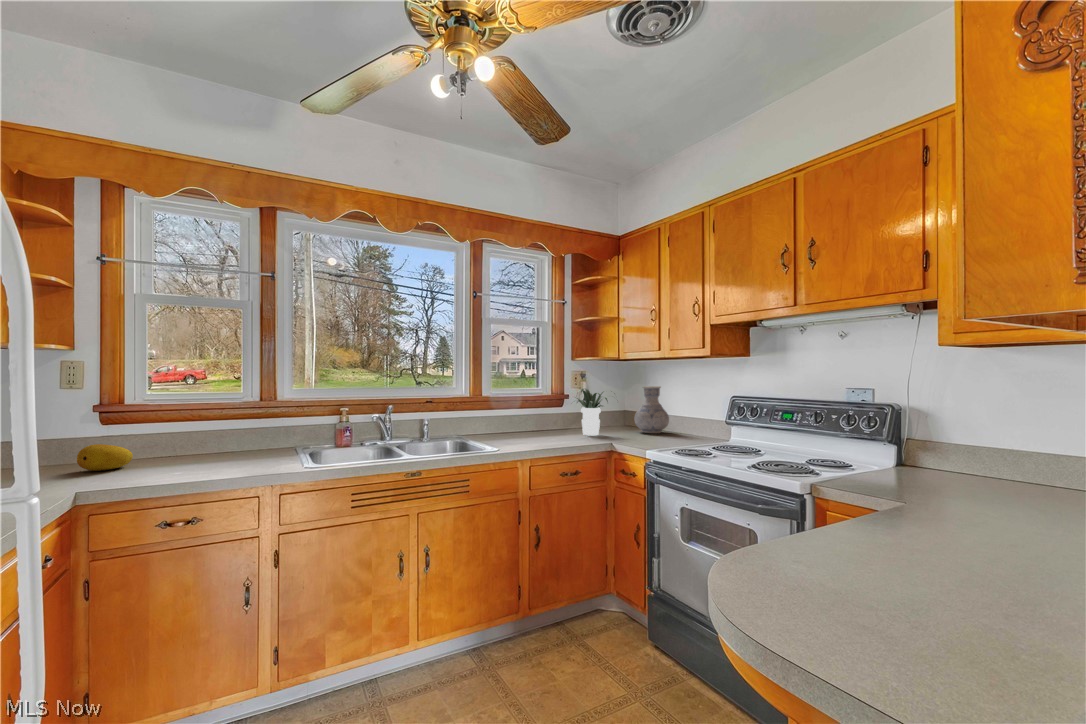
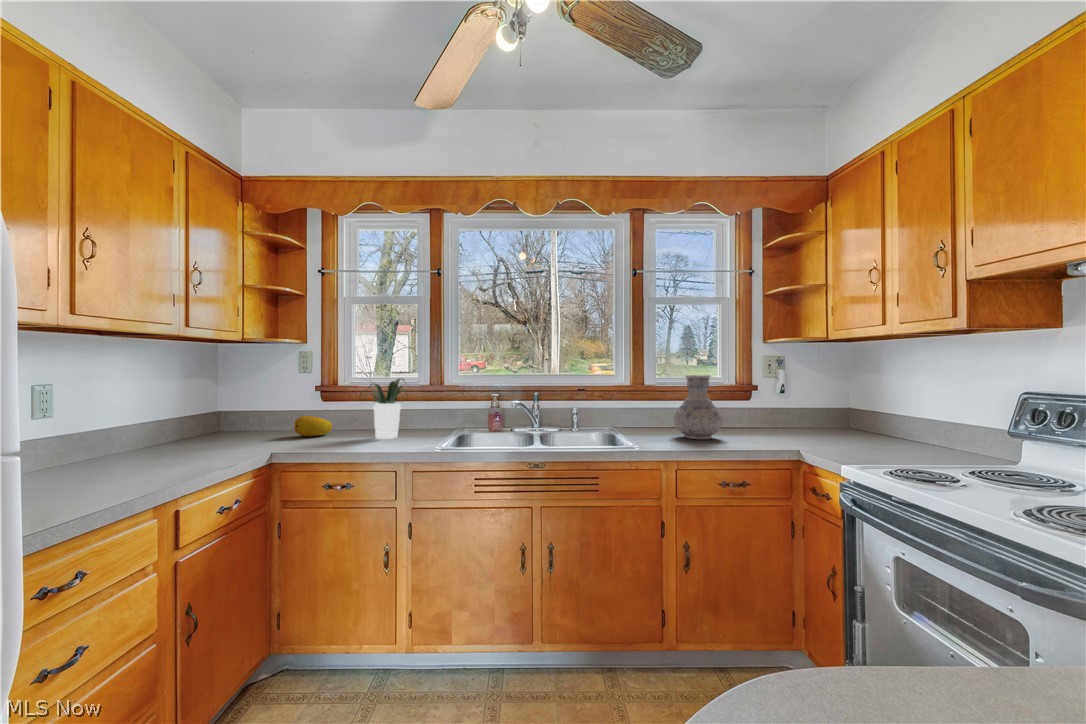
vase: present [635,386,669,433] -> present [674,375,722,439]
potted plant: present [575,388,608,435] -> present [360,378,407,439]

